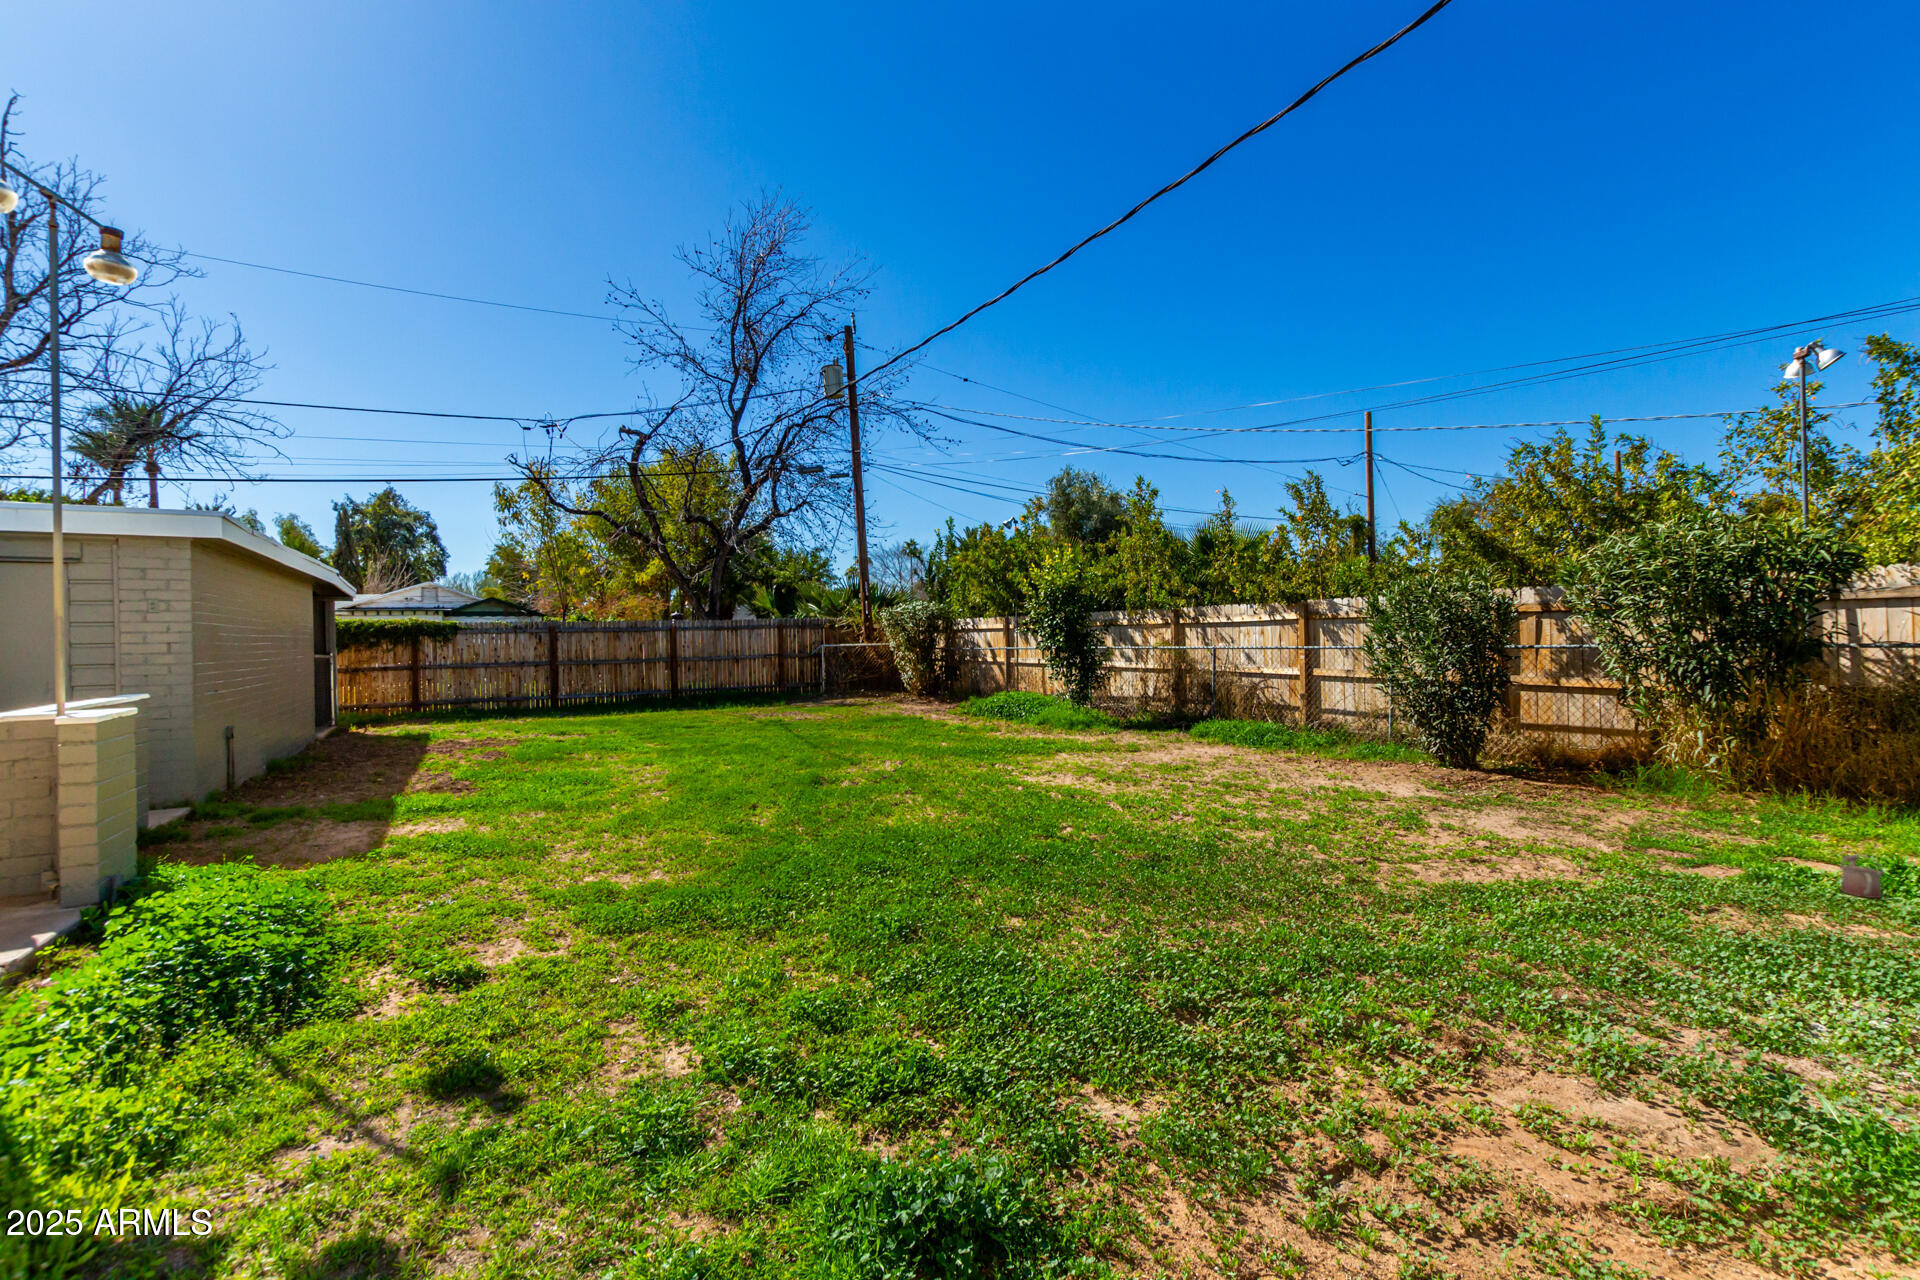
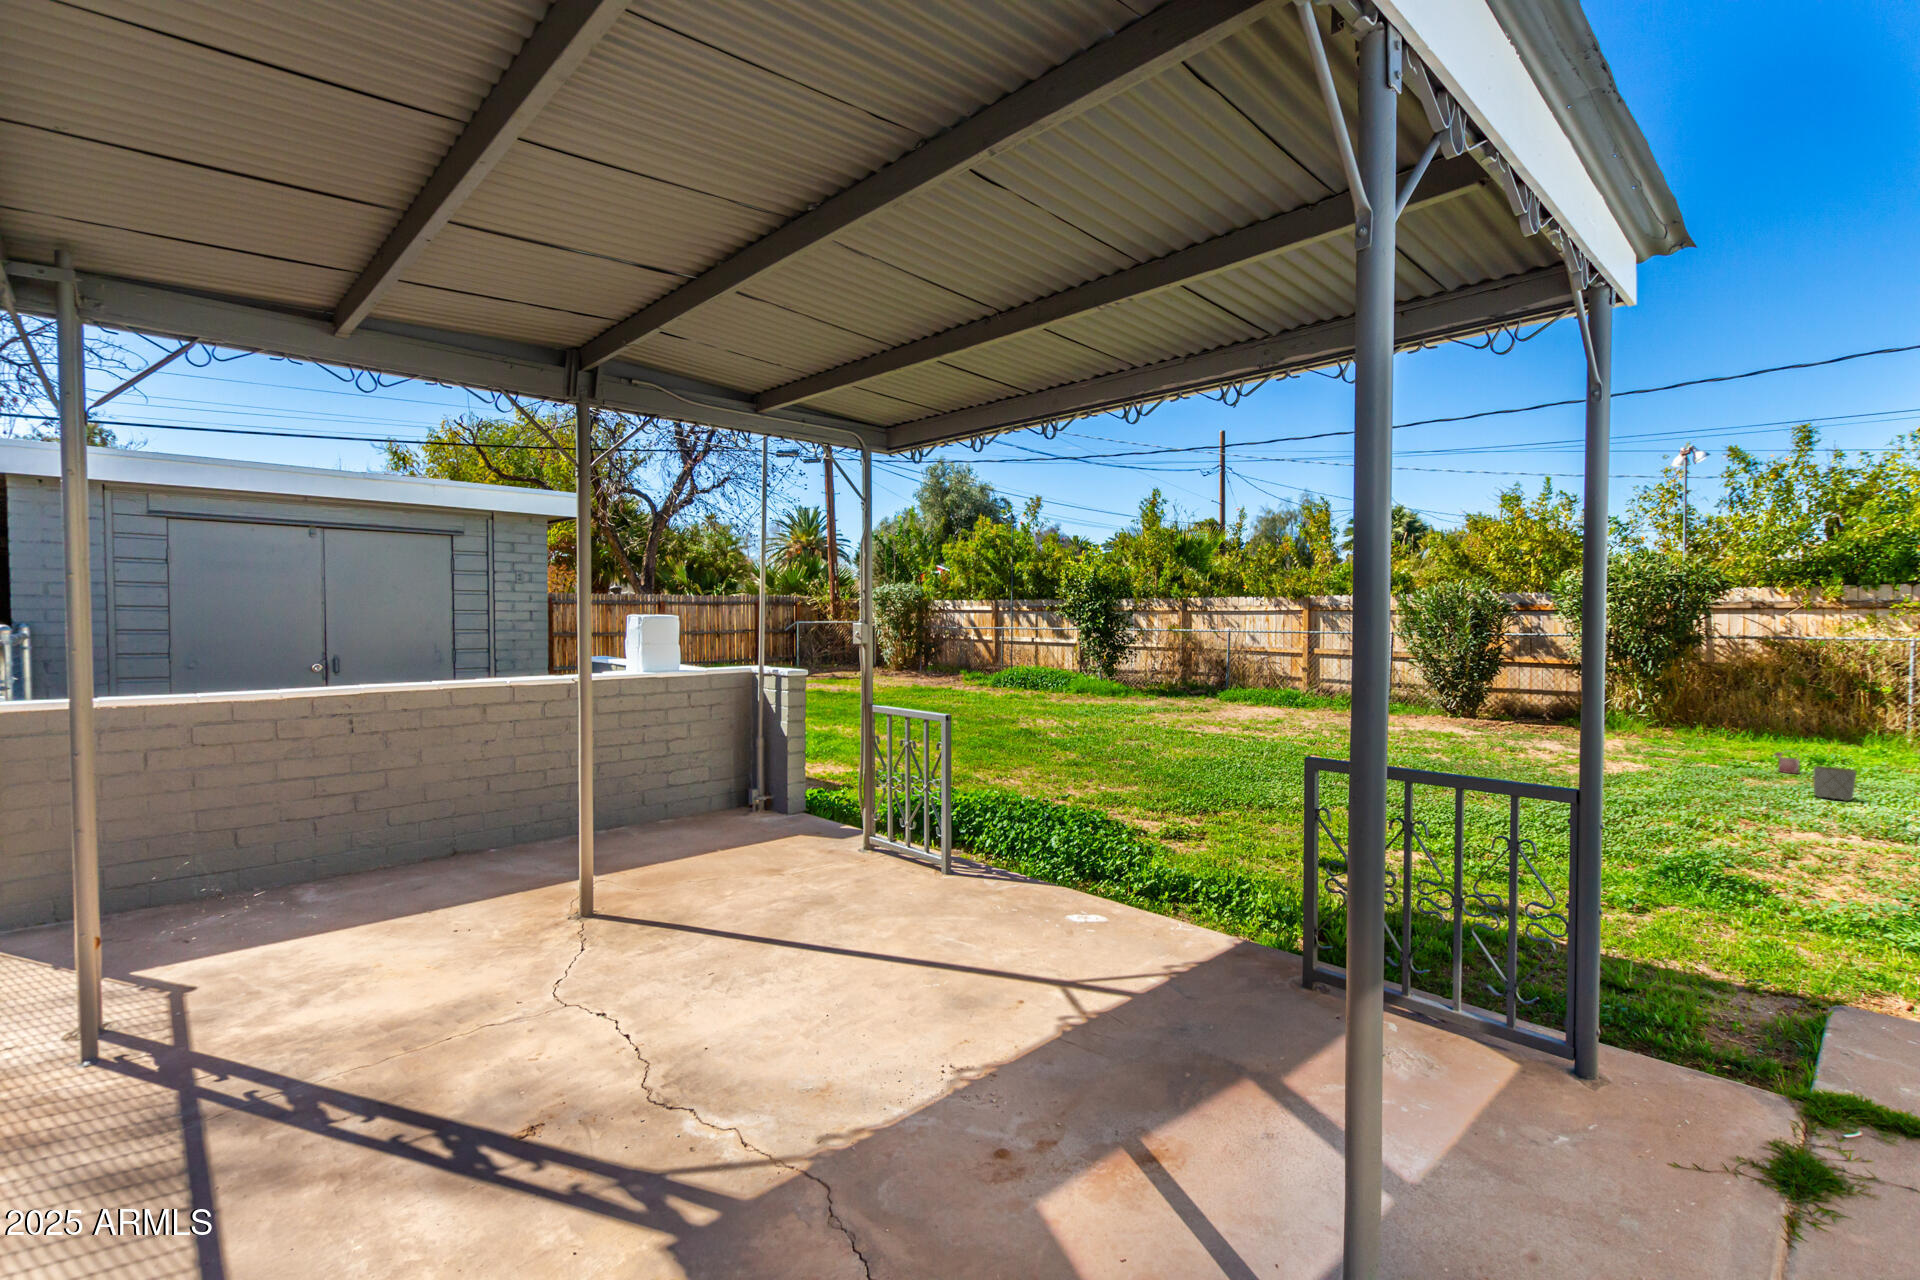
planter: none [1793,898,1876,973] -> present [1814,766,1856,801]

